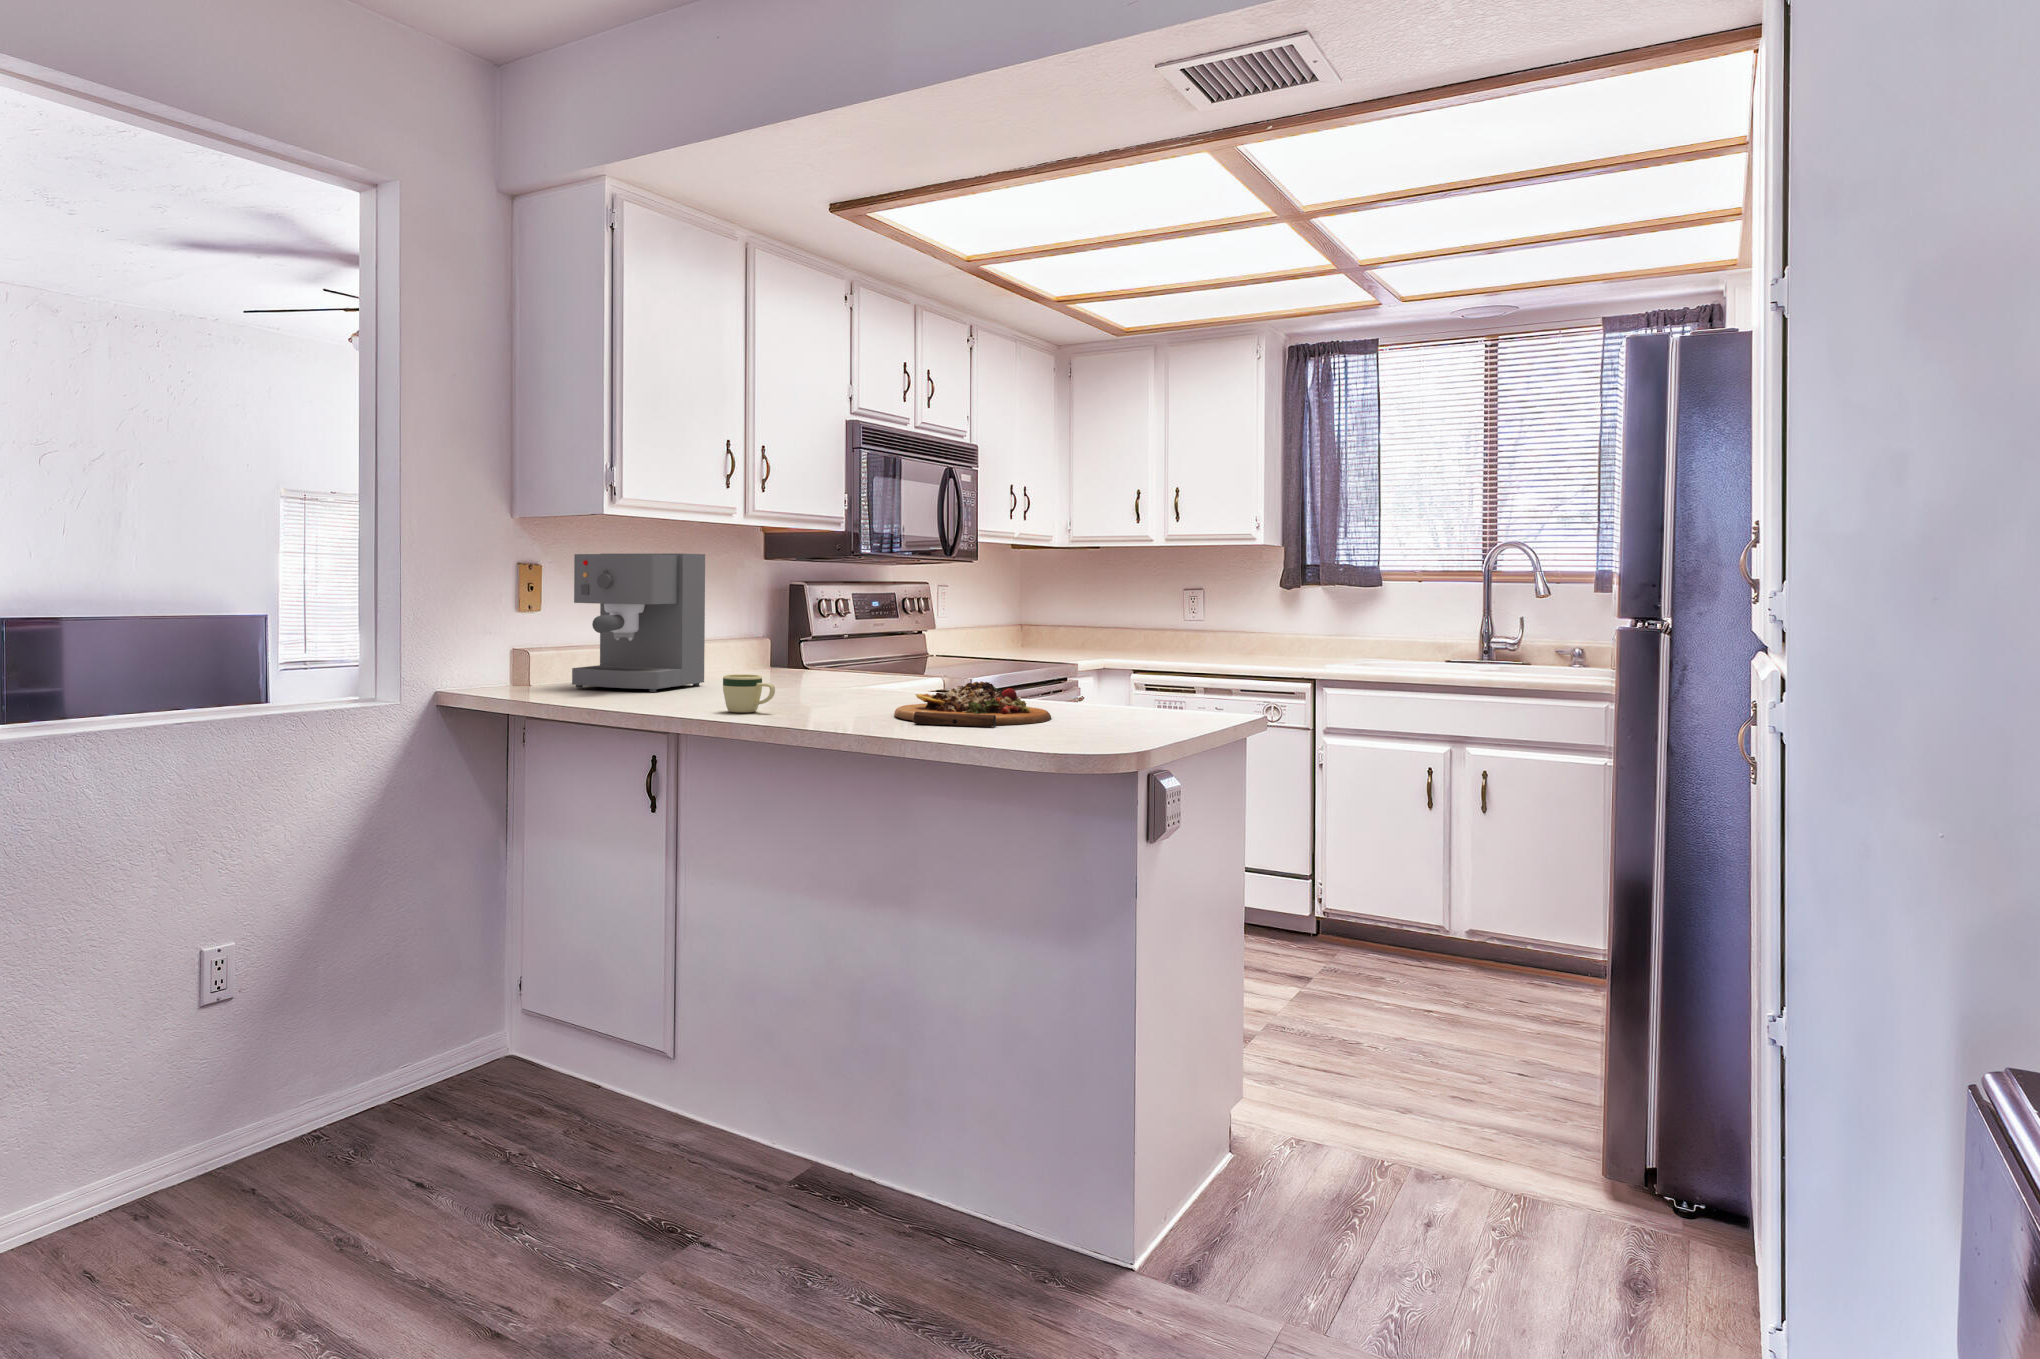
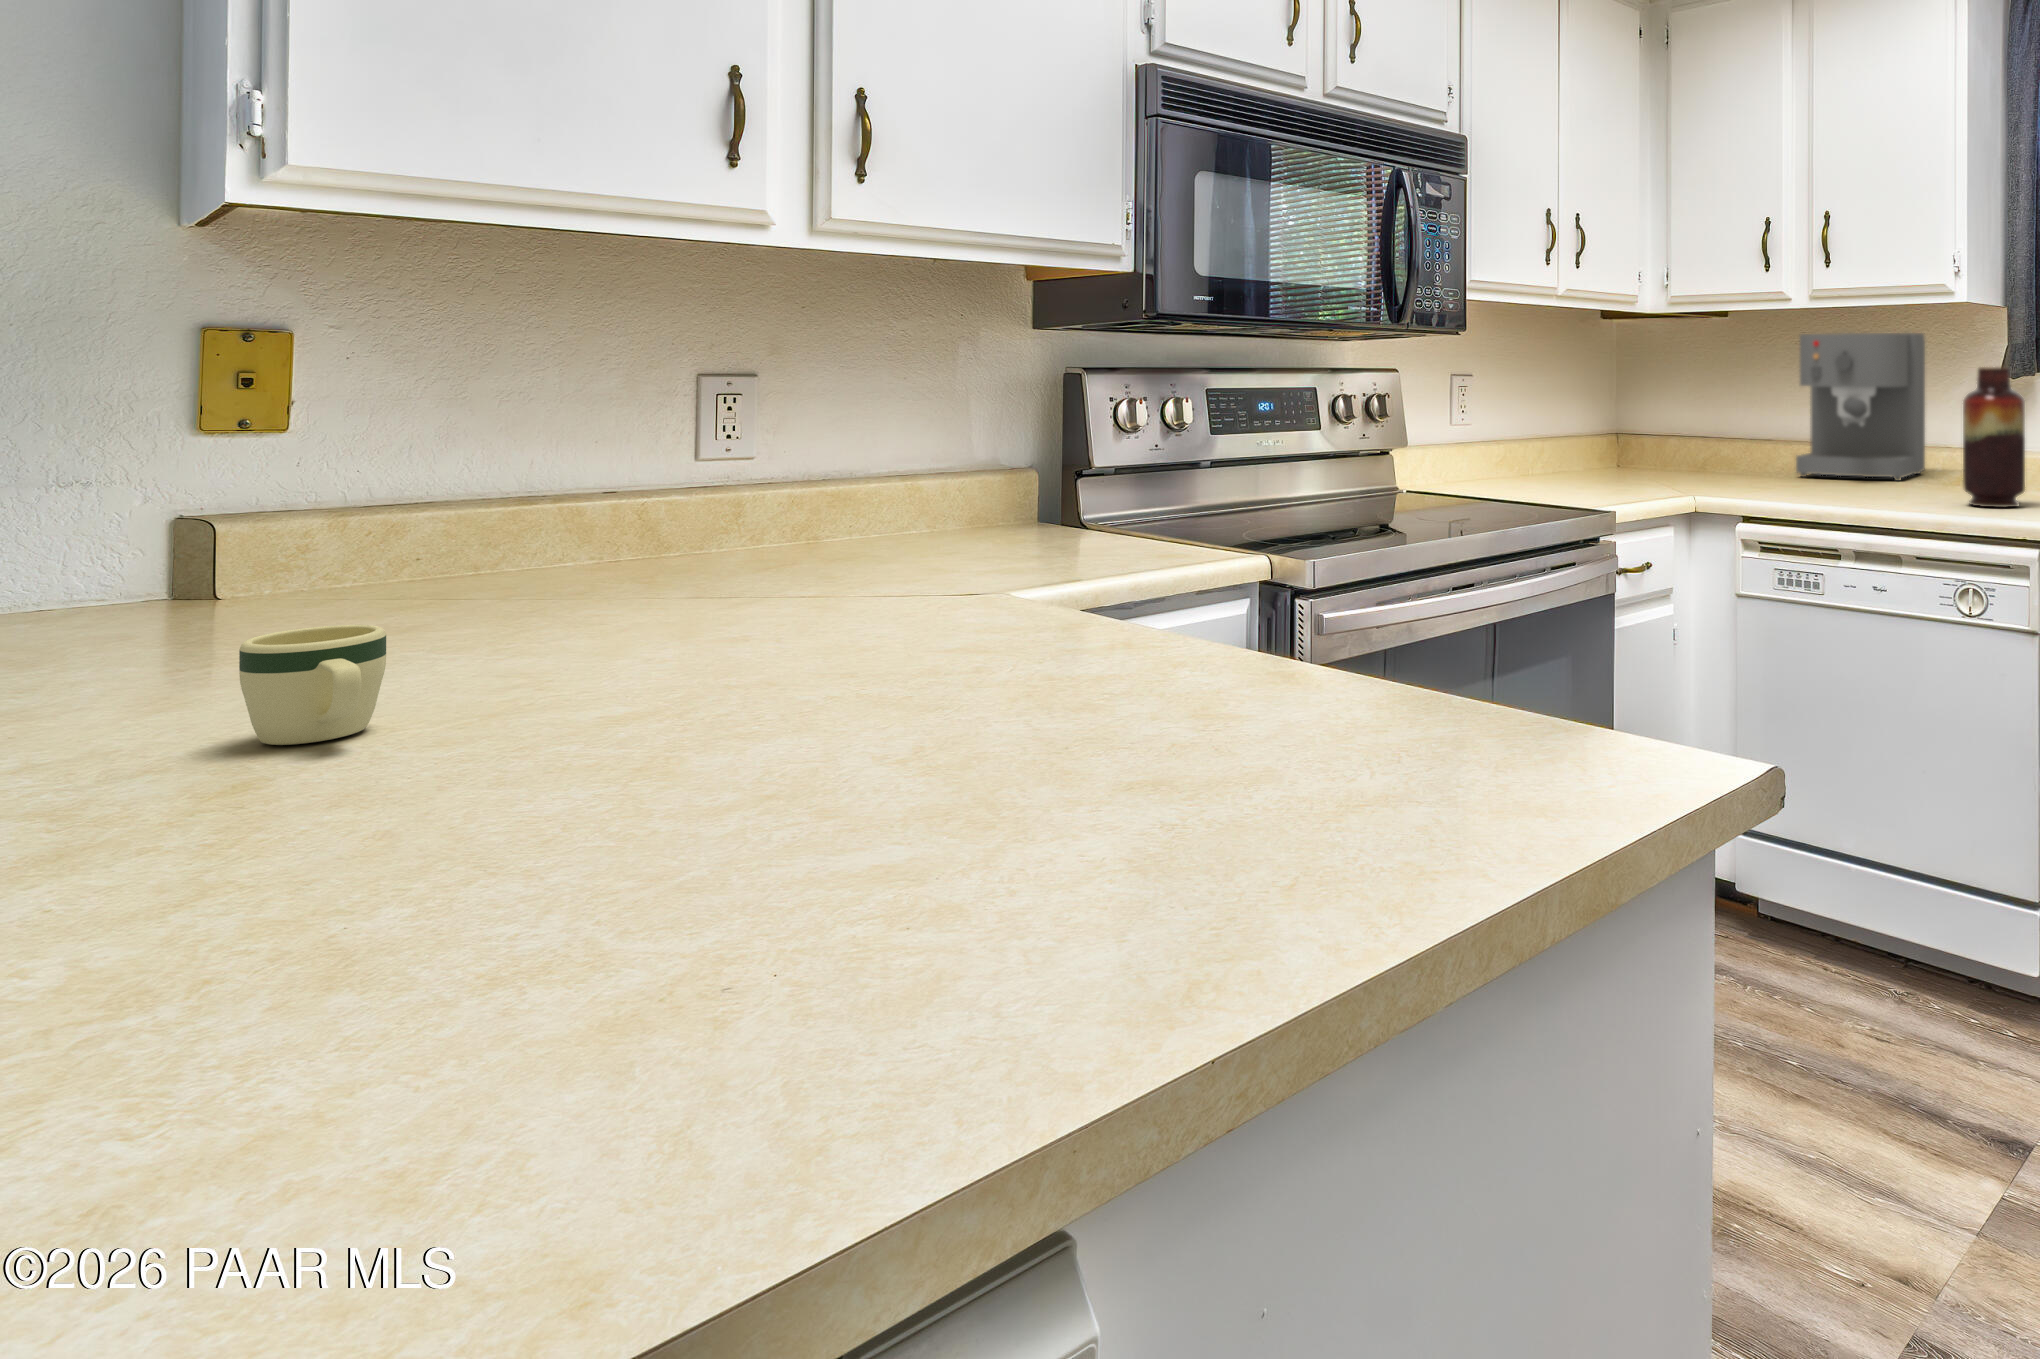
coffee maker: present [572,553,705,692] -> present [1796,333,1925,481]
vase: none [1266,583,1301,662] -> present [1963,367,2025,507]
cutting board: present [894,681,1051,727] -> none [487,666,1105,900]

